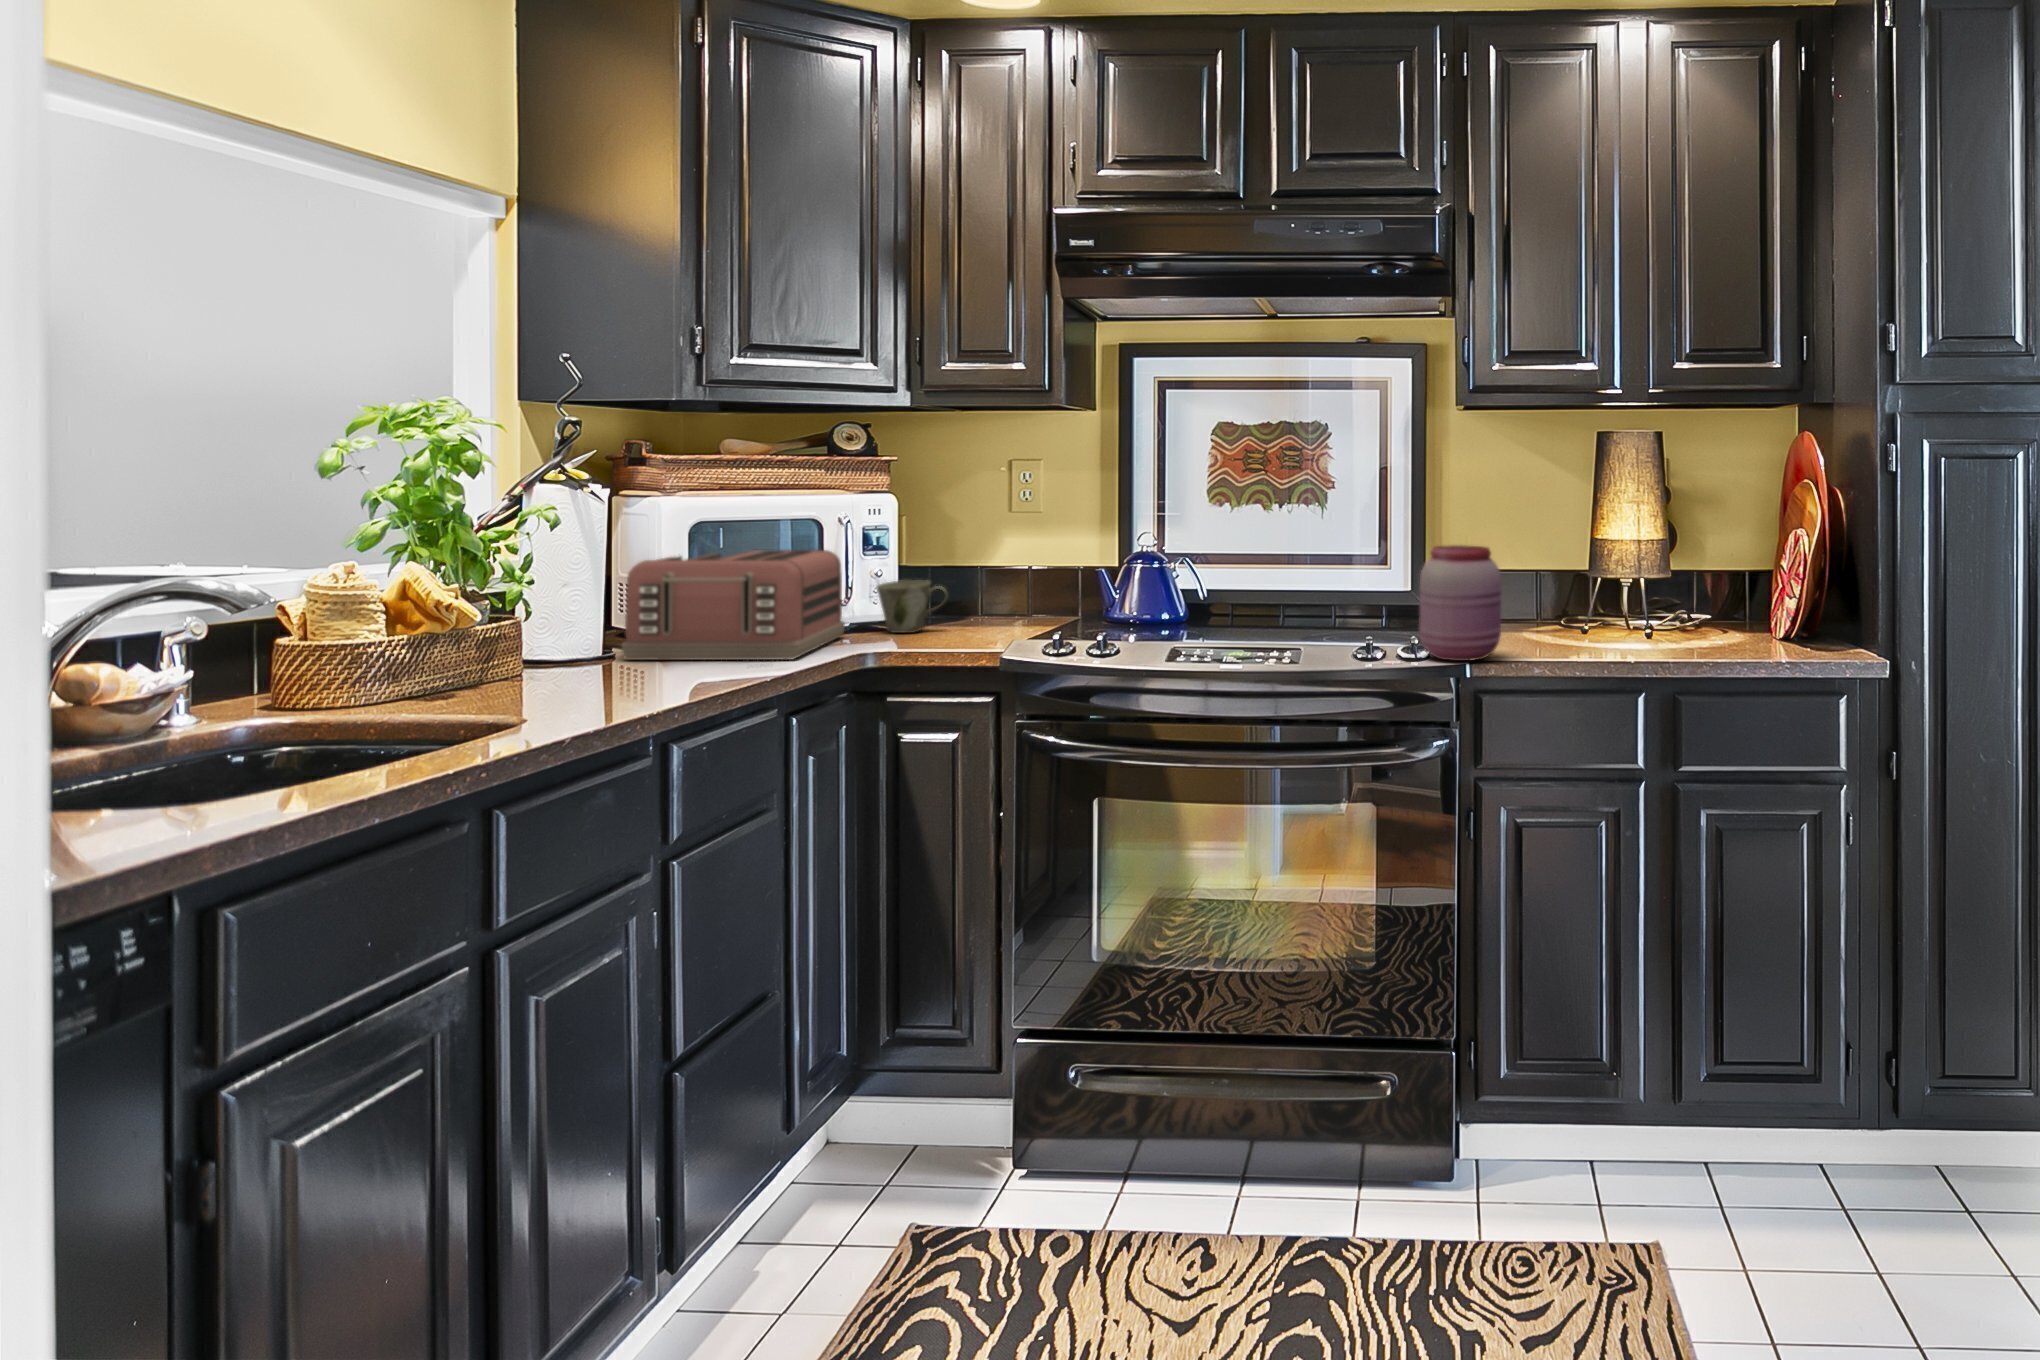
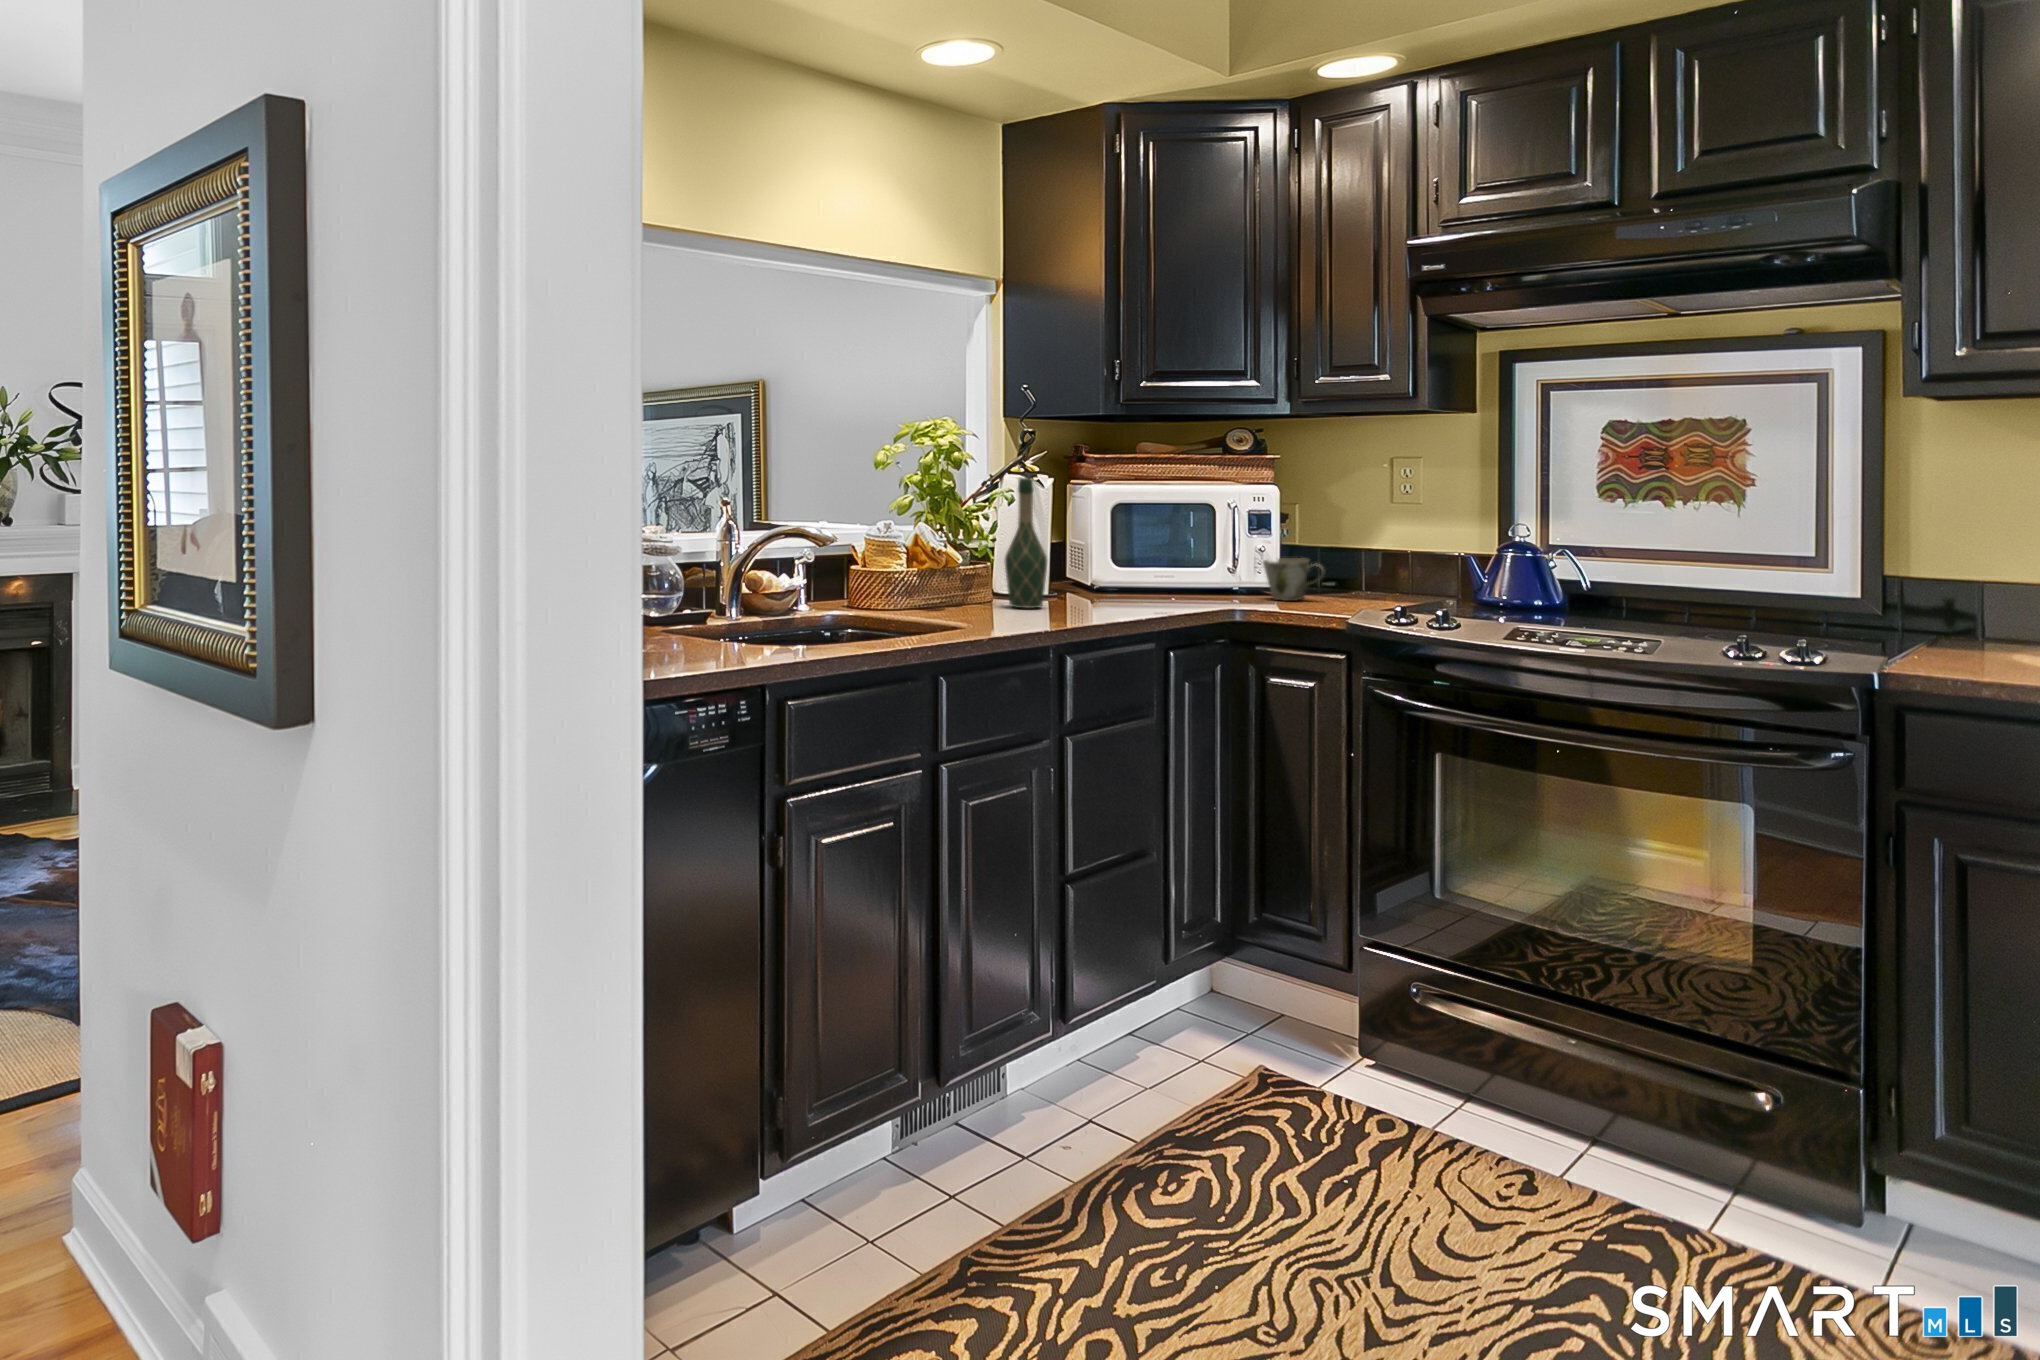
wine bottle: none [548,492,614,679] -> present [1005,478,1047,608]
jar: present [1419,545,1501,661] -> none [1813,543,1930,667]
toaster: present [622,550,845,660] -> none [1060,525,1234,610]

